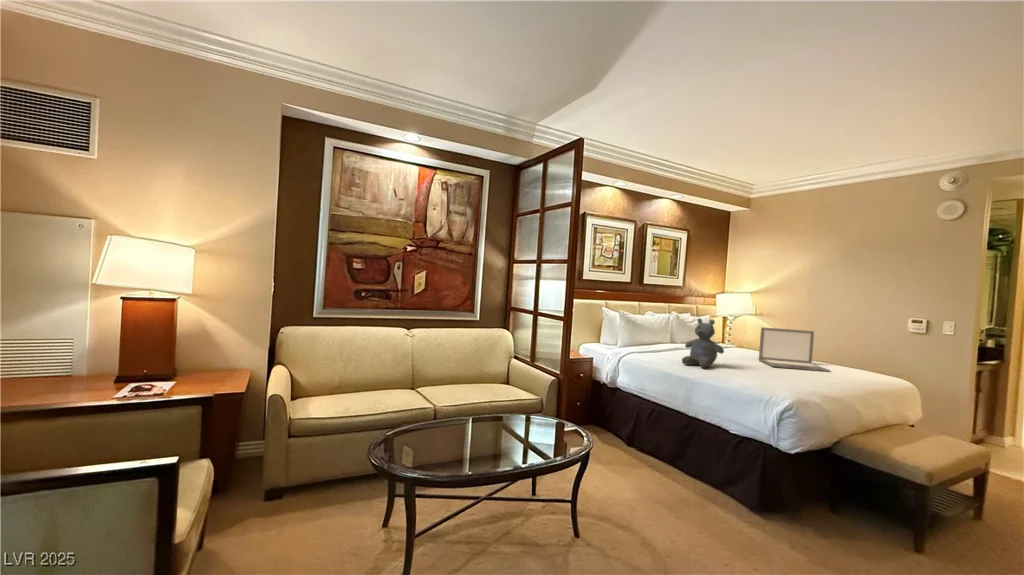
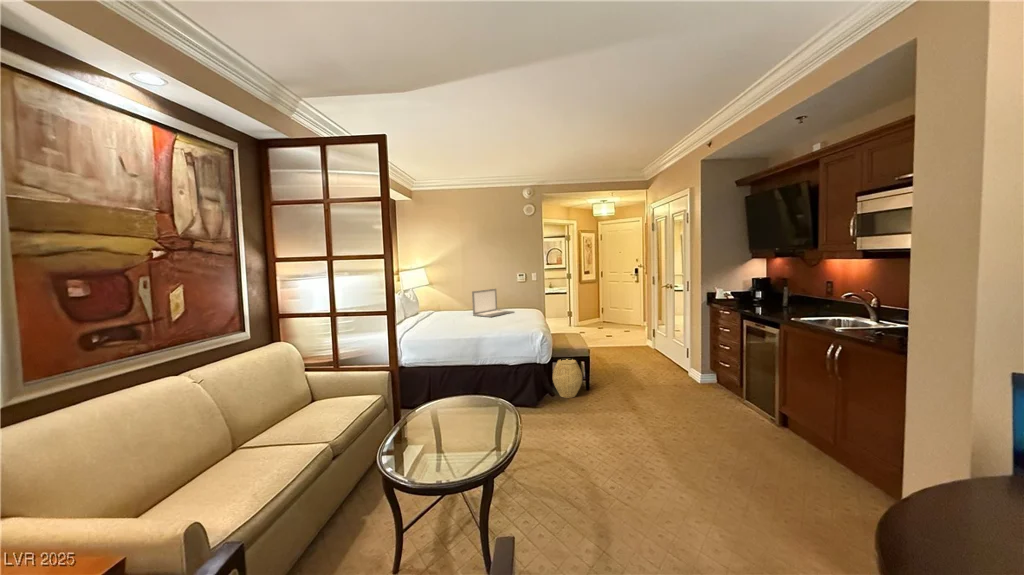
stuffed bear: present [682,318,724,368] -> none [447,291,477,329]
woven basket: none [815,462,881,537] -> present [553,359,582,398]

